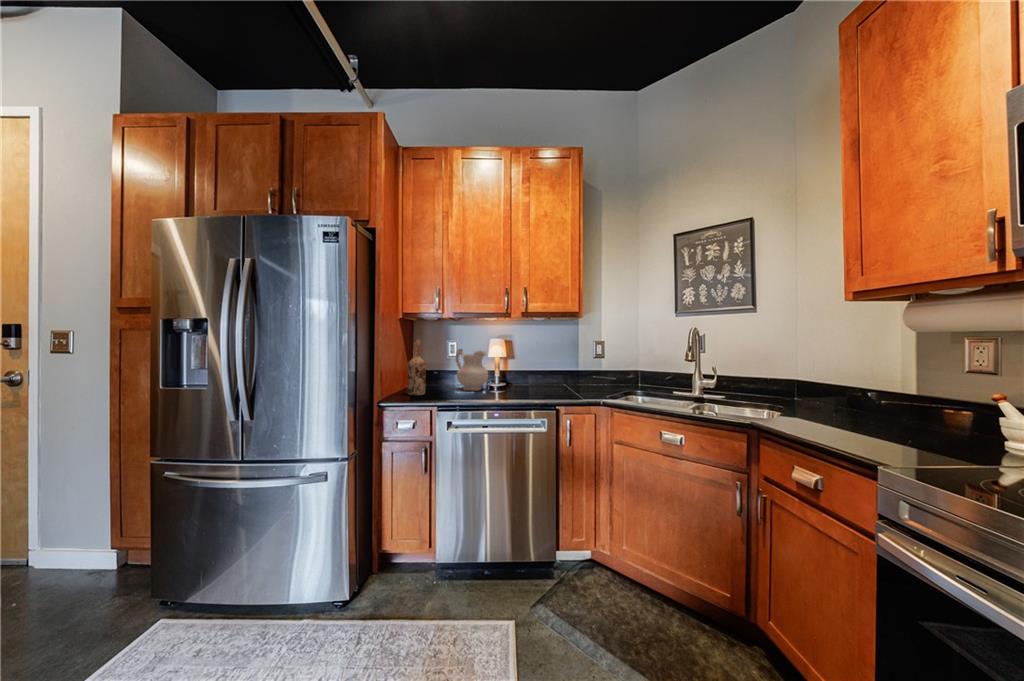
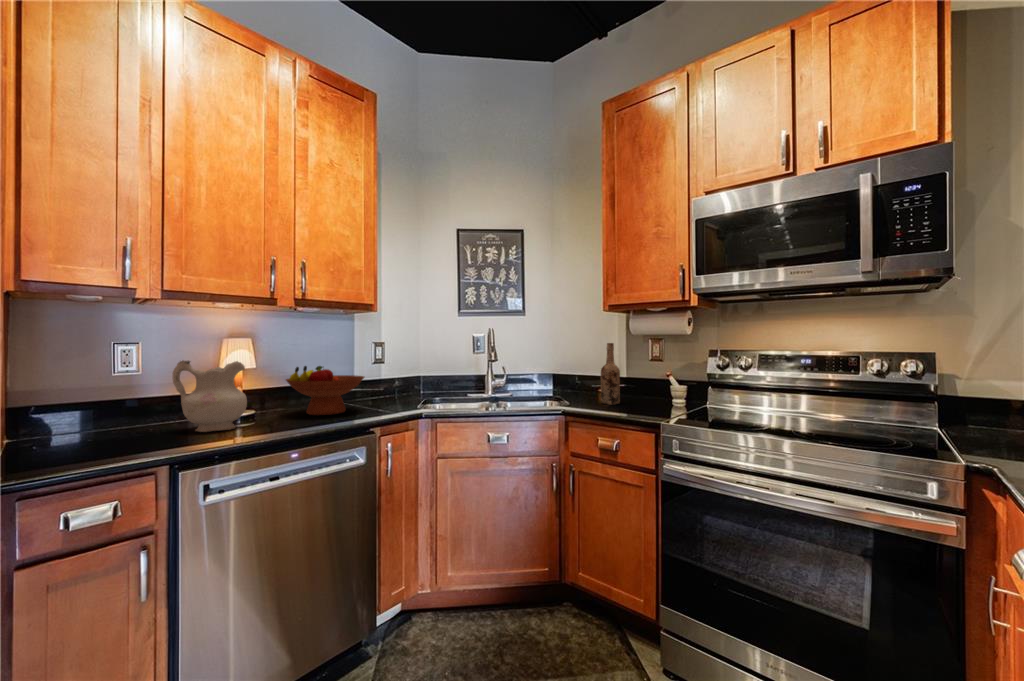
wine bottle: present [408,339,426,395] -> present [601,343,620,405]
fruit bowl: none [516,355,567,391] -> present [286,366,364,415]

